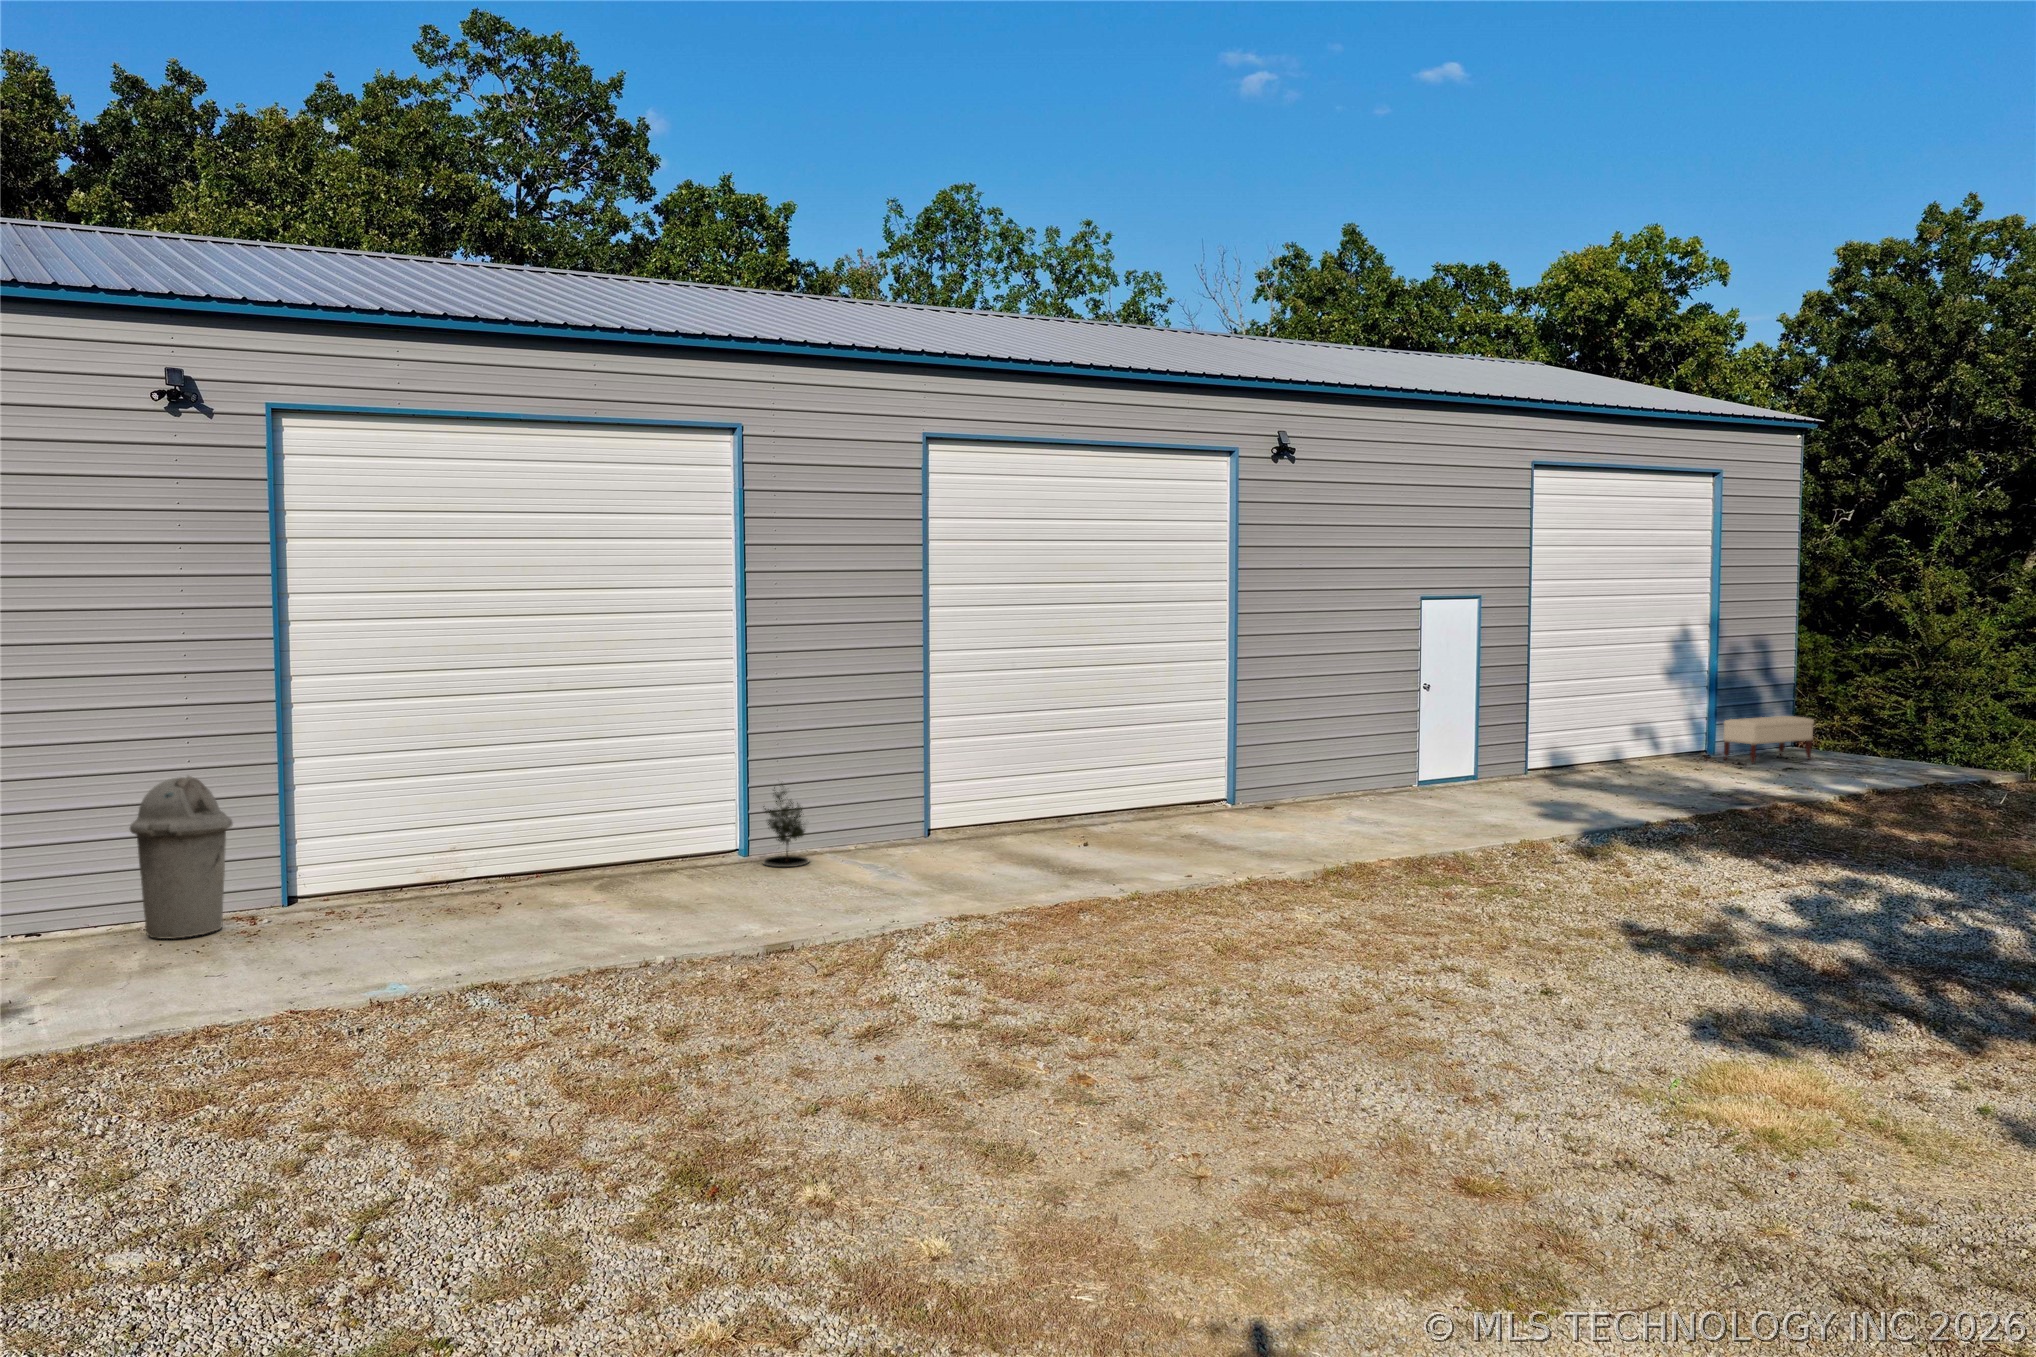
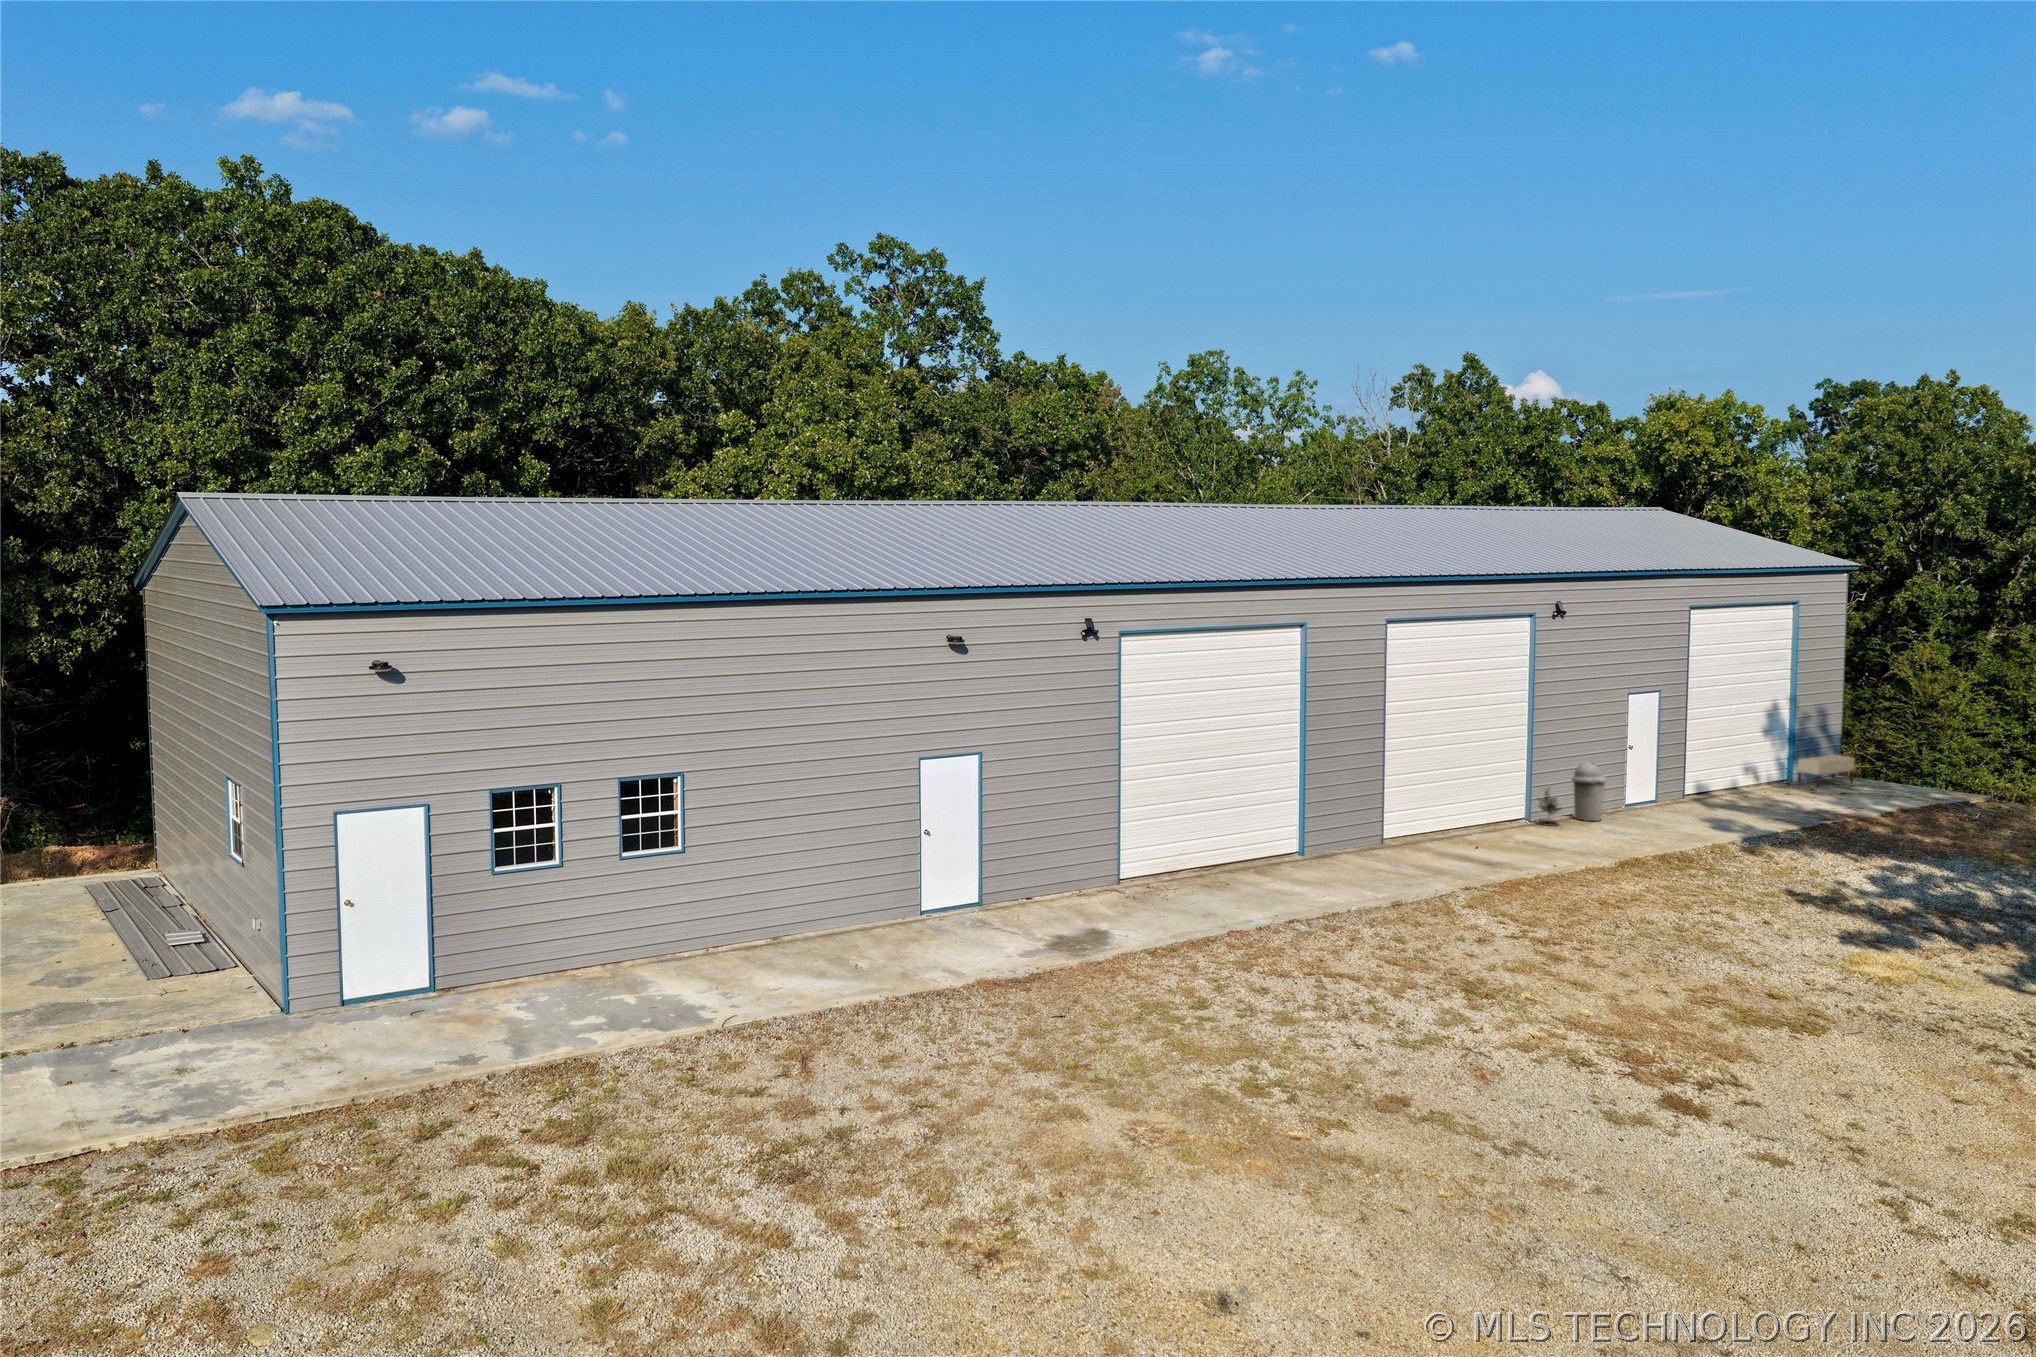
trash can: present [130,776,233,939] -> present [1571,762,1607,821]
potted tree: present [763,785,809,867] -> present [1537,789,1561,826]

